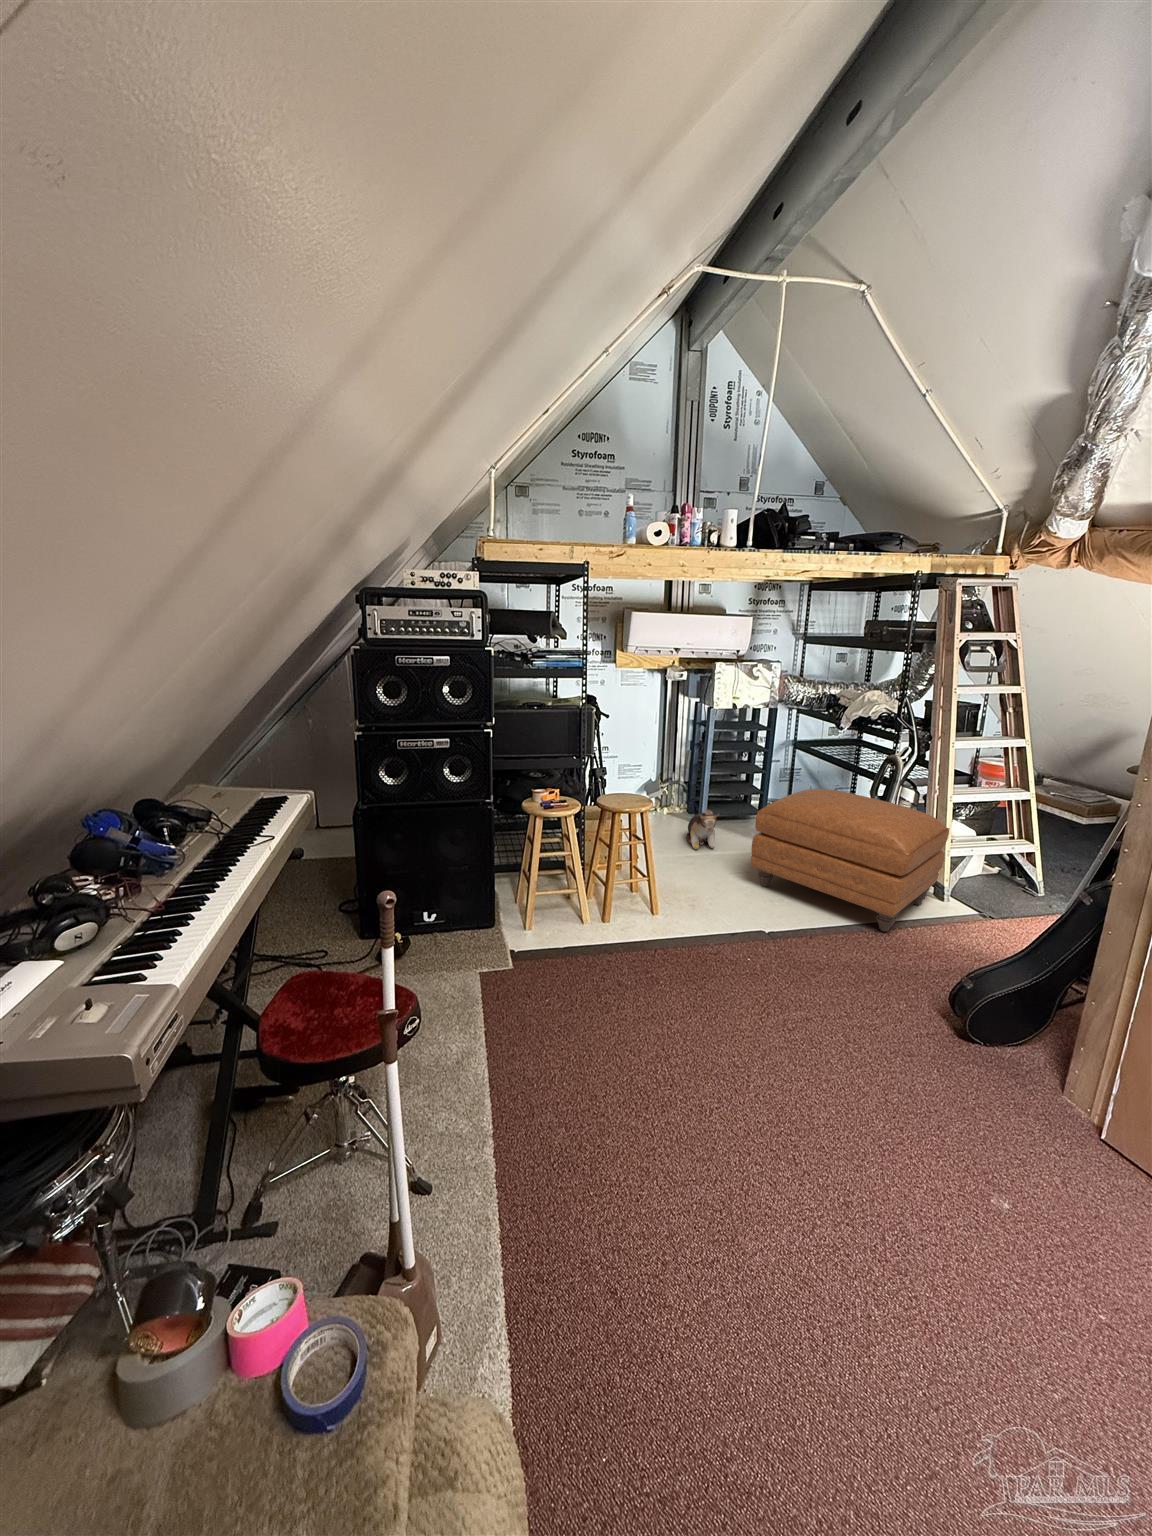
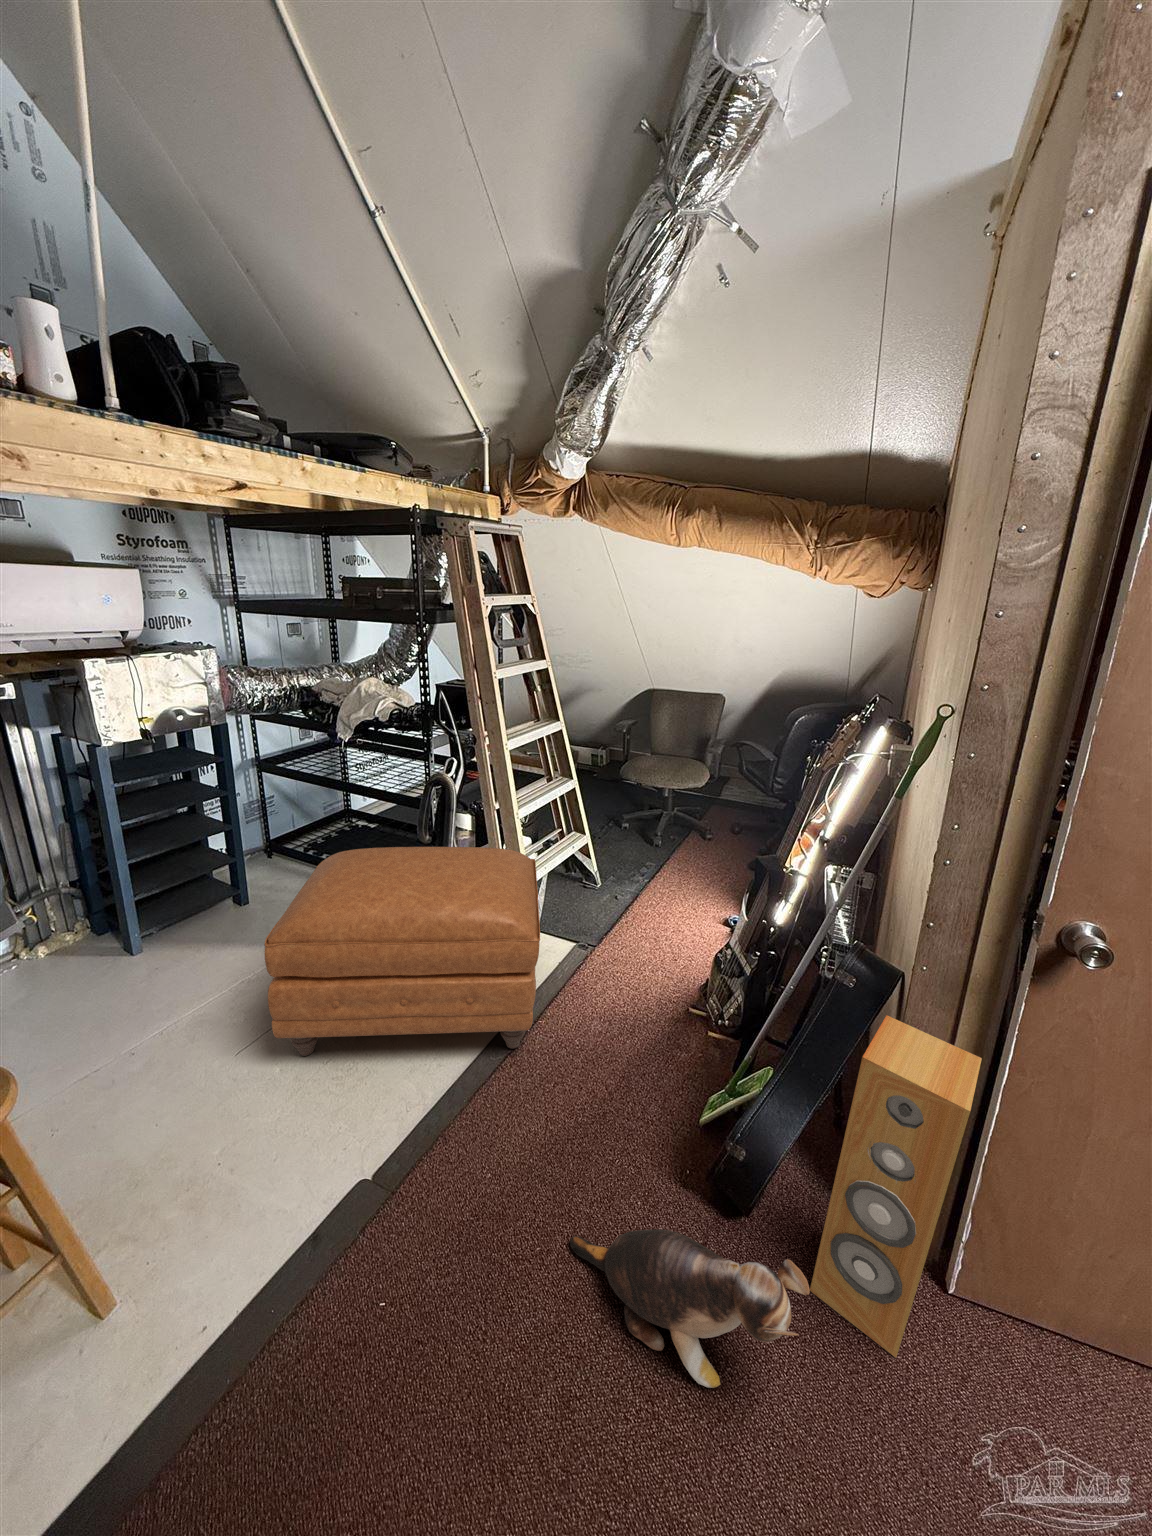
plush toy: present [687,810,719,850] -> present [570,1229,810,1388]
speaker: none [994,911,1132,1128] -> present [810,1015,982,1358]

